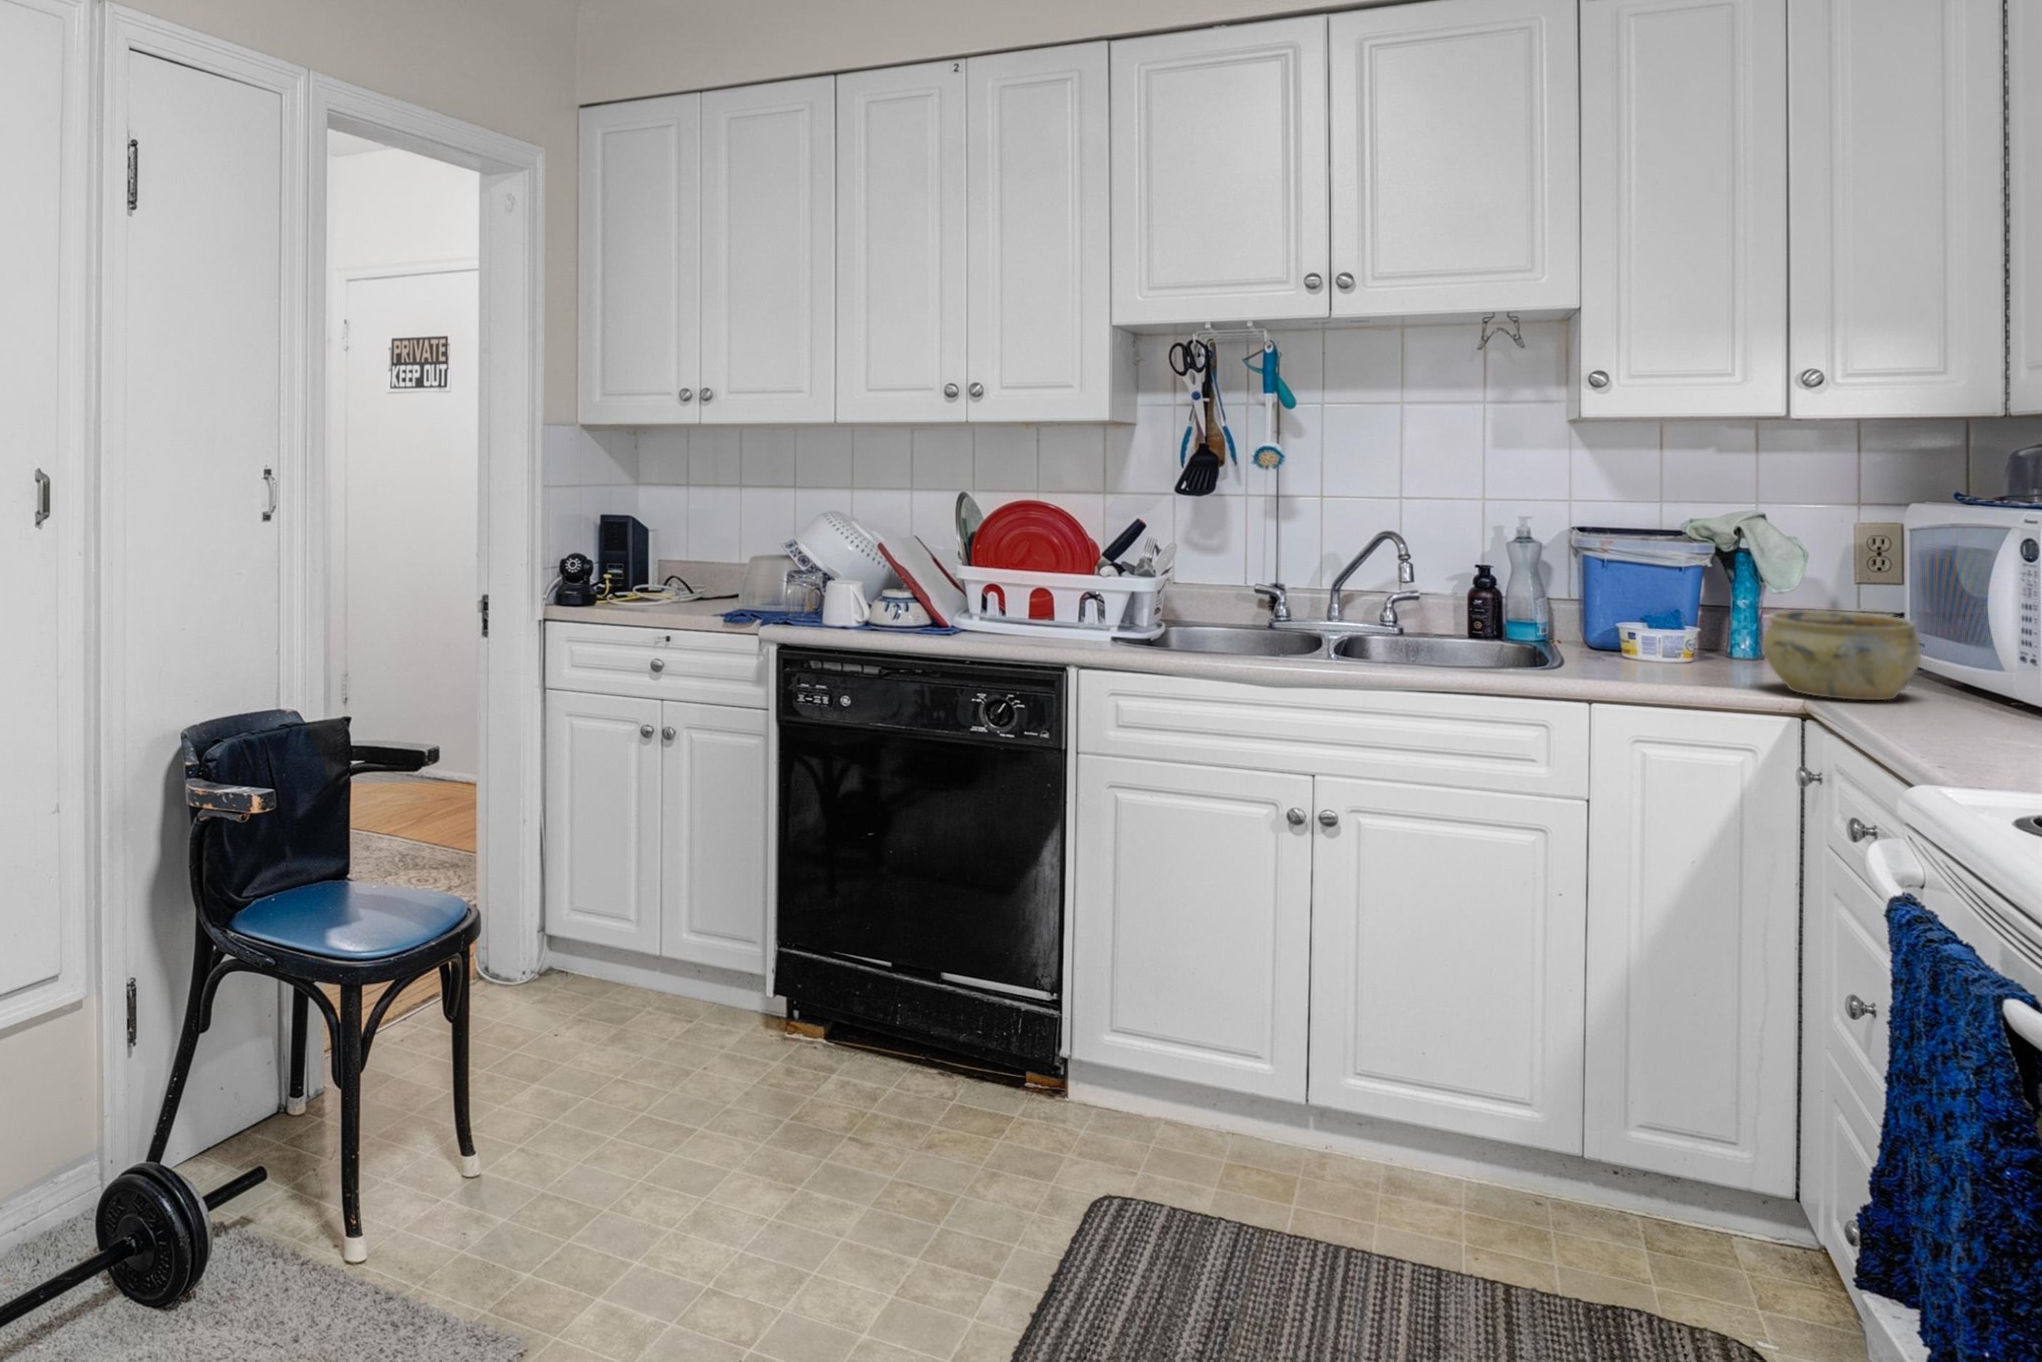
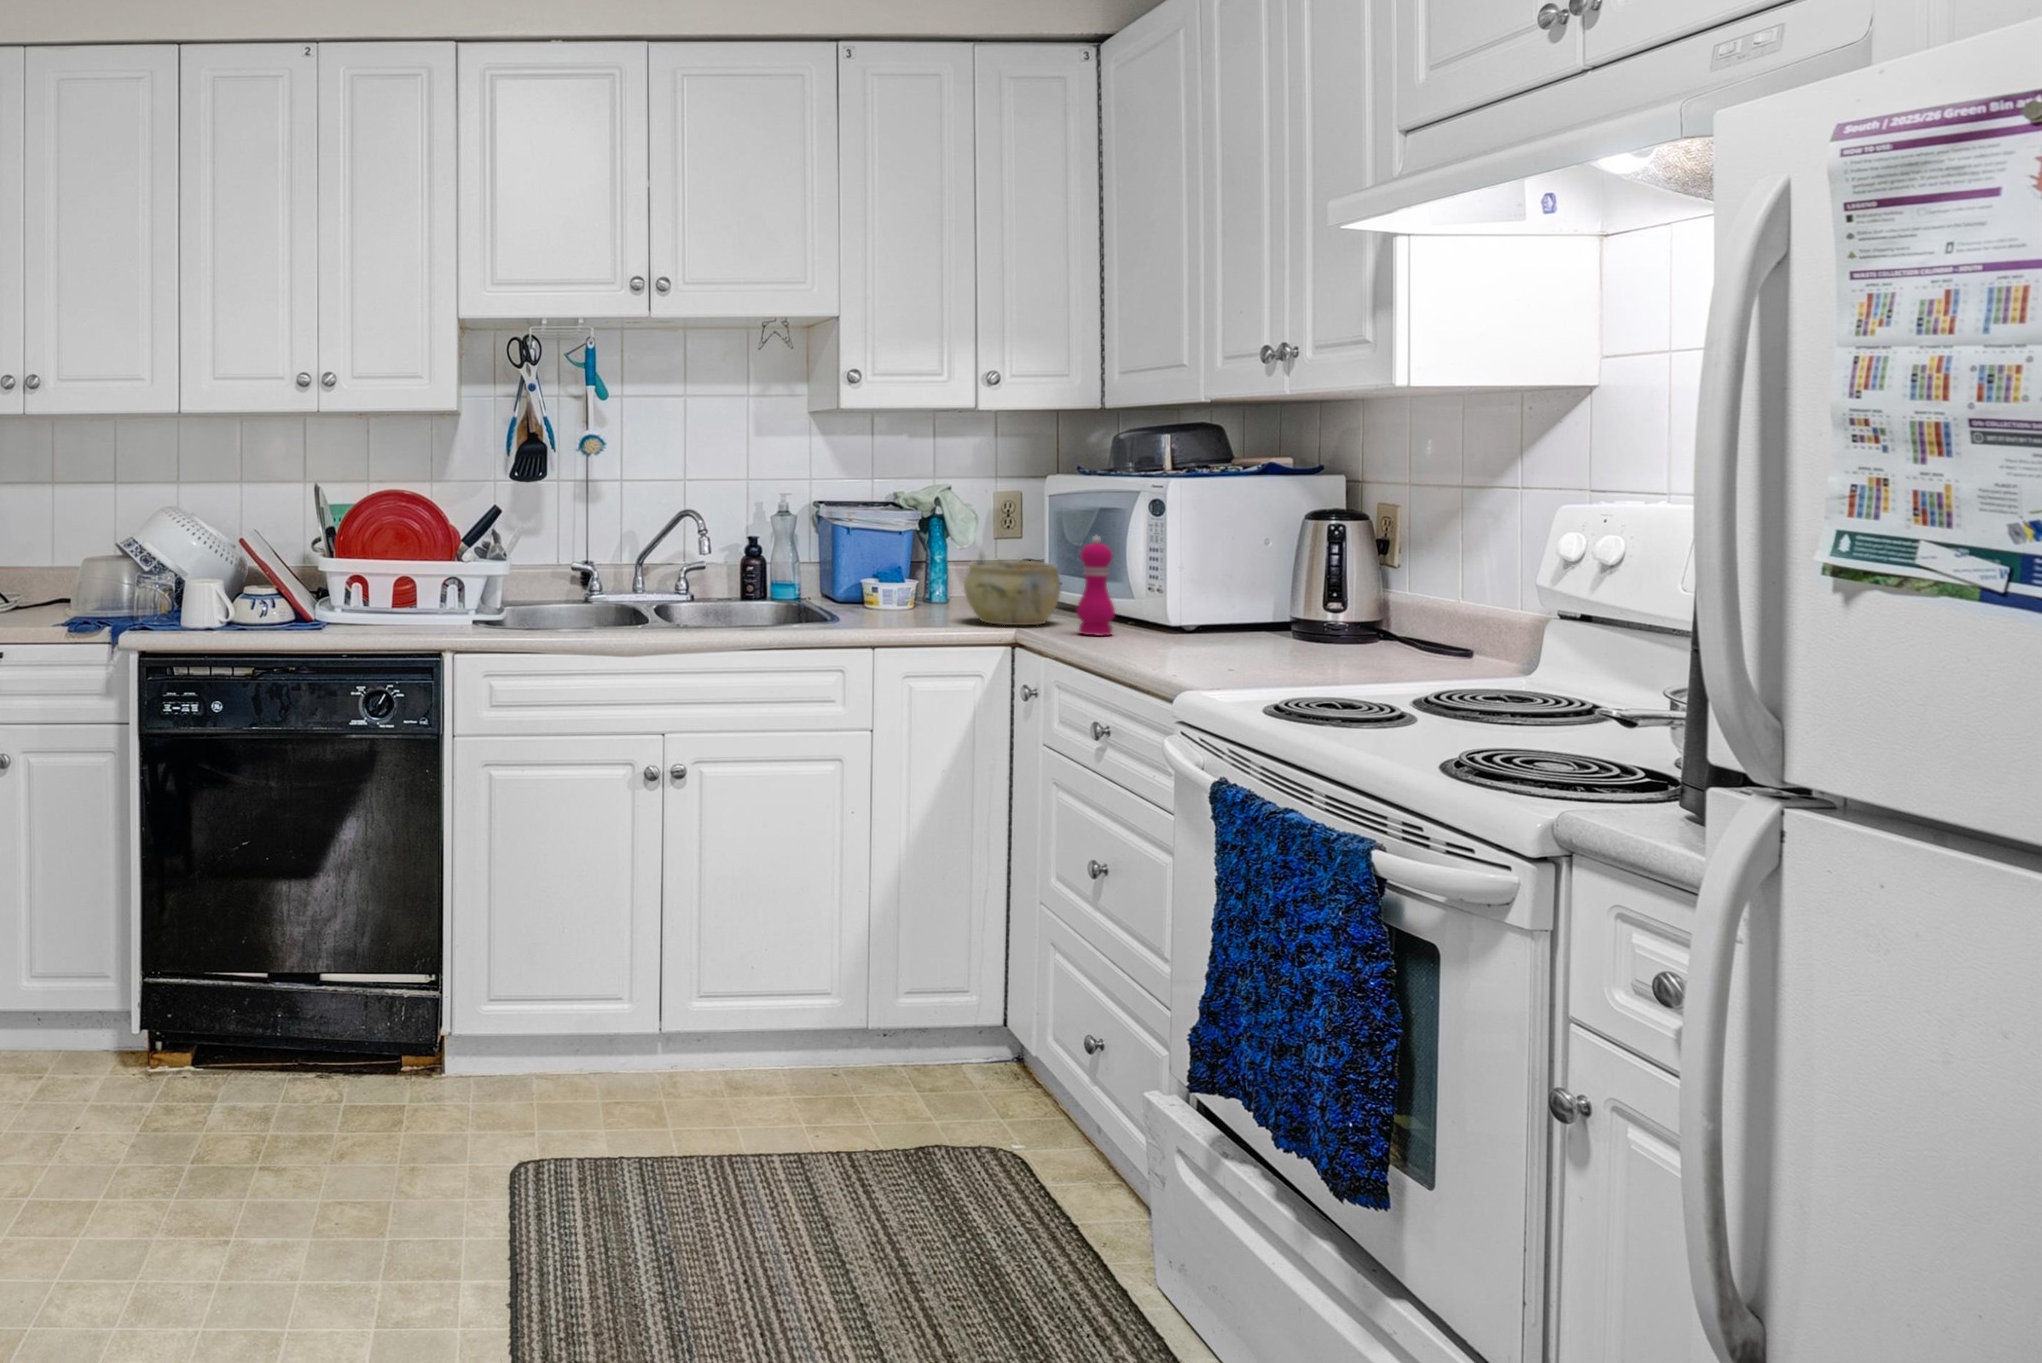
pepper mill: none [1916,591,1981,724] -> present [1077,536,1115,635]

